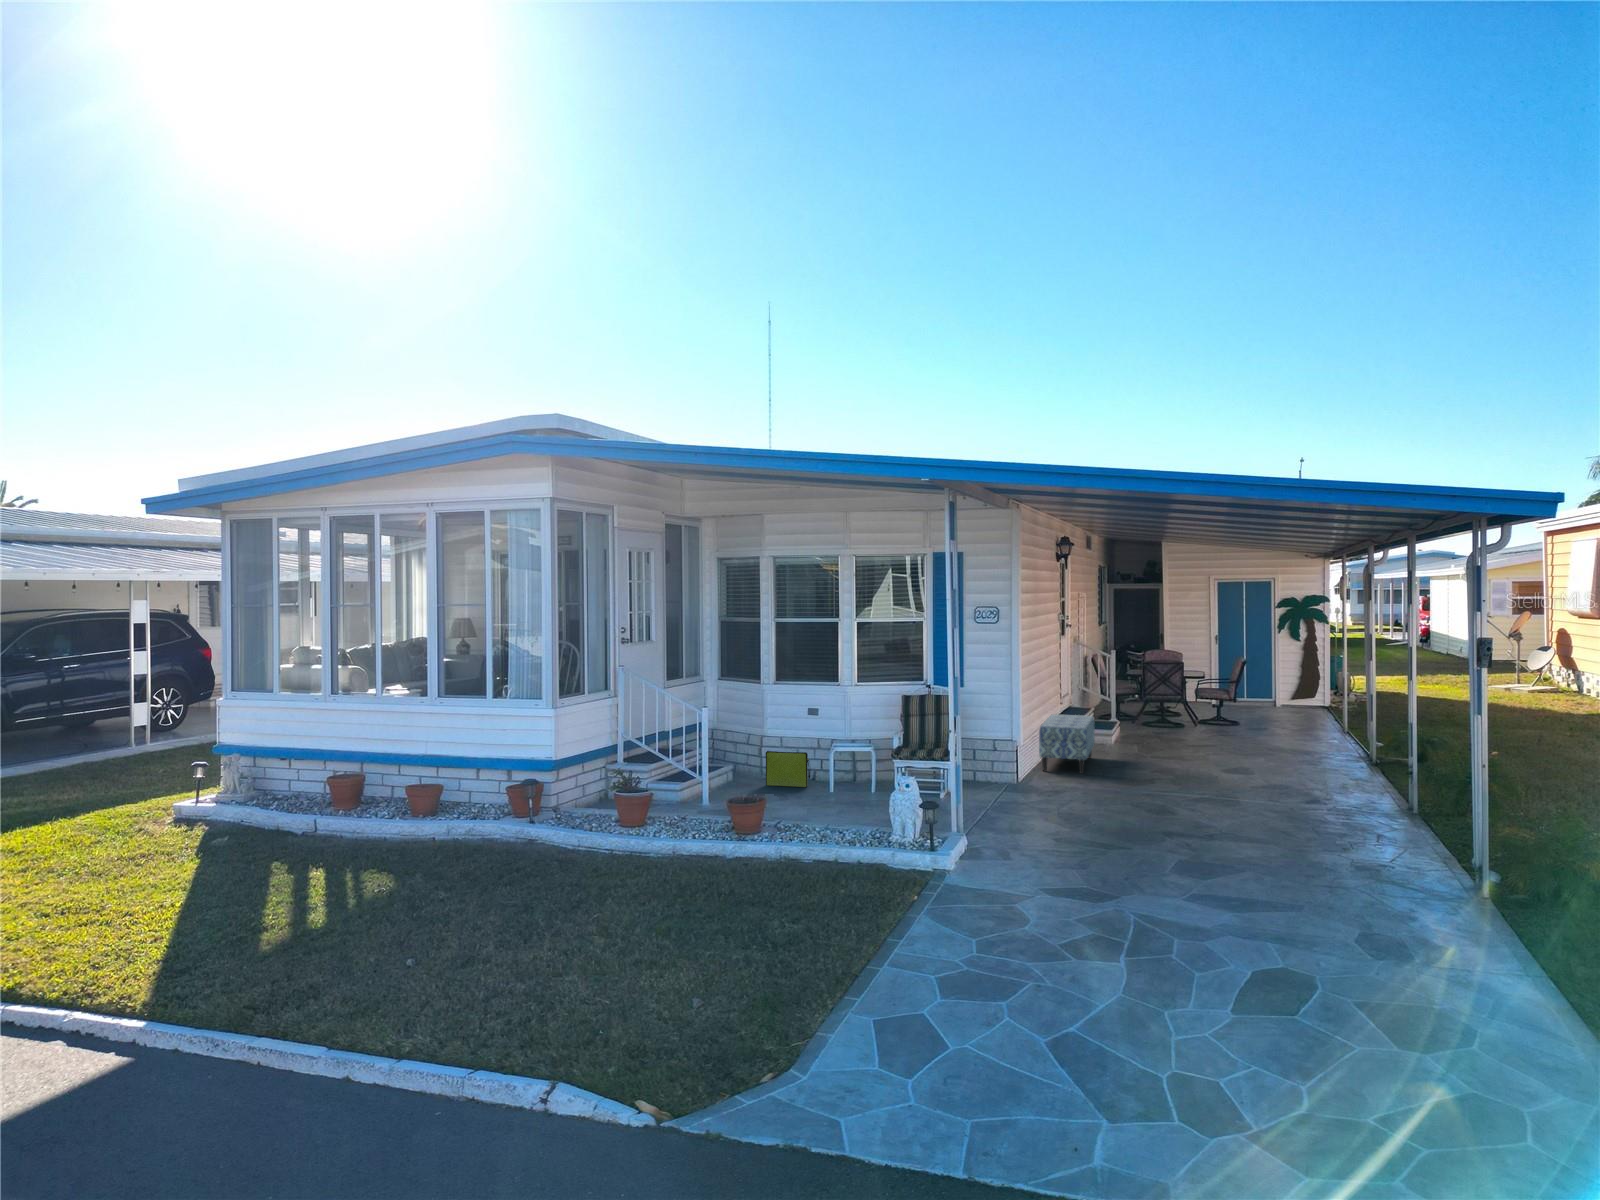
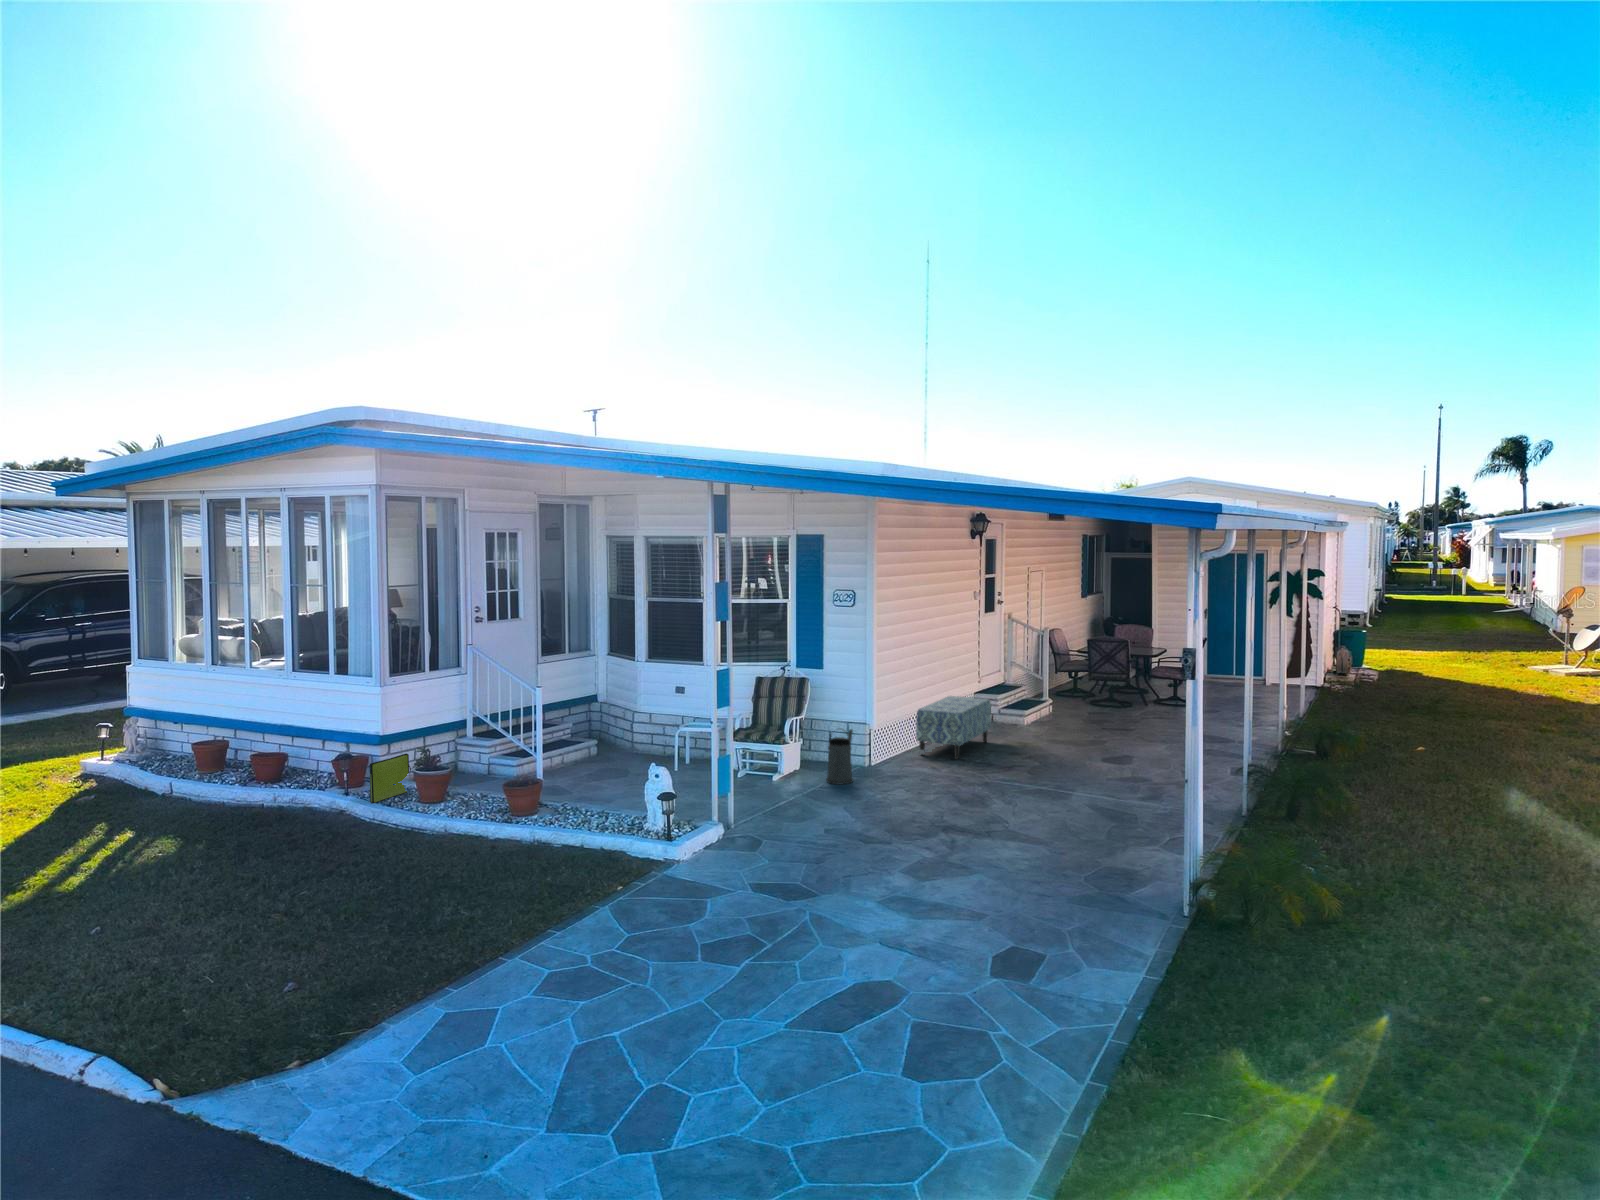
watering can: none [981,744,1008,799] -> present [826,728,853,784]
bag: present [766,751,810,787] -> present [369,753,411,803]

